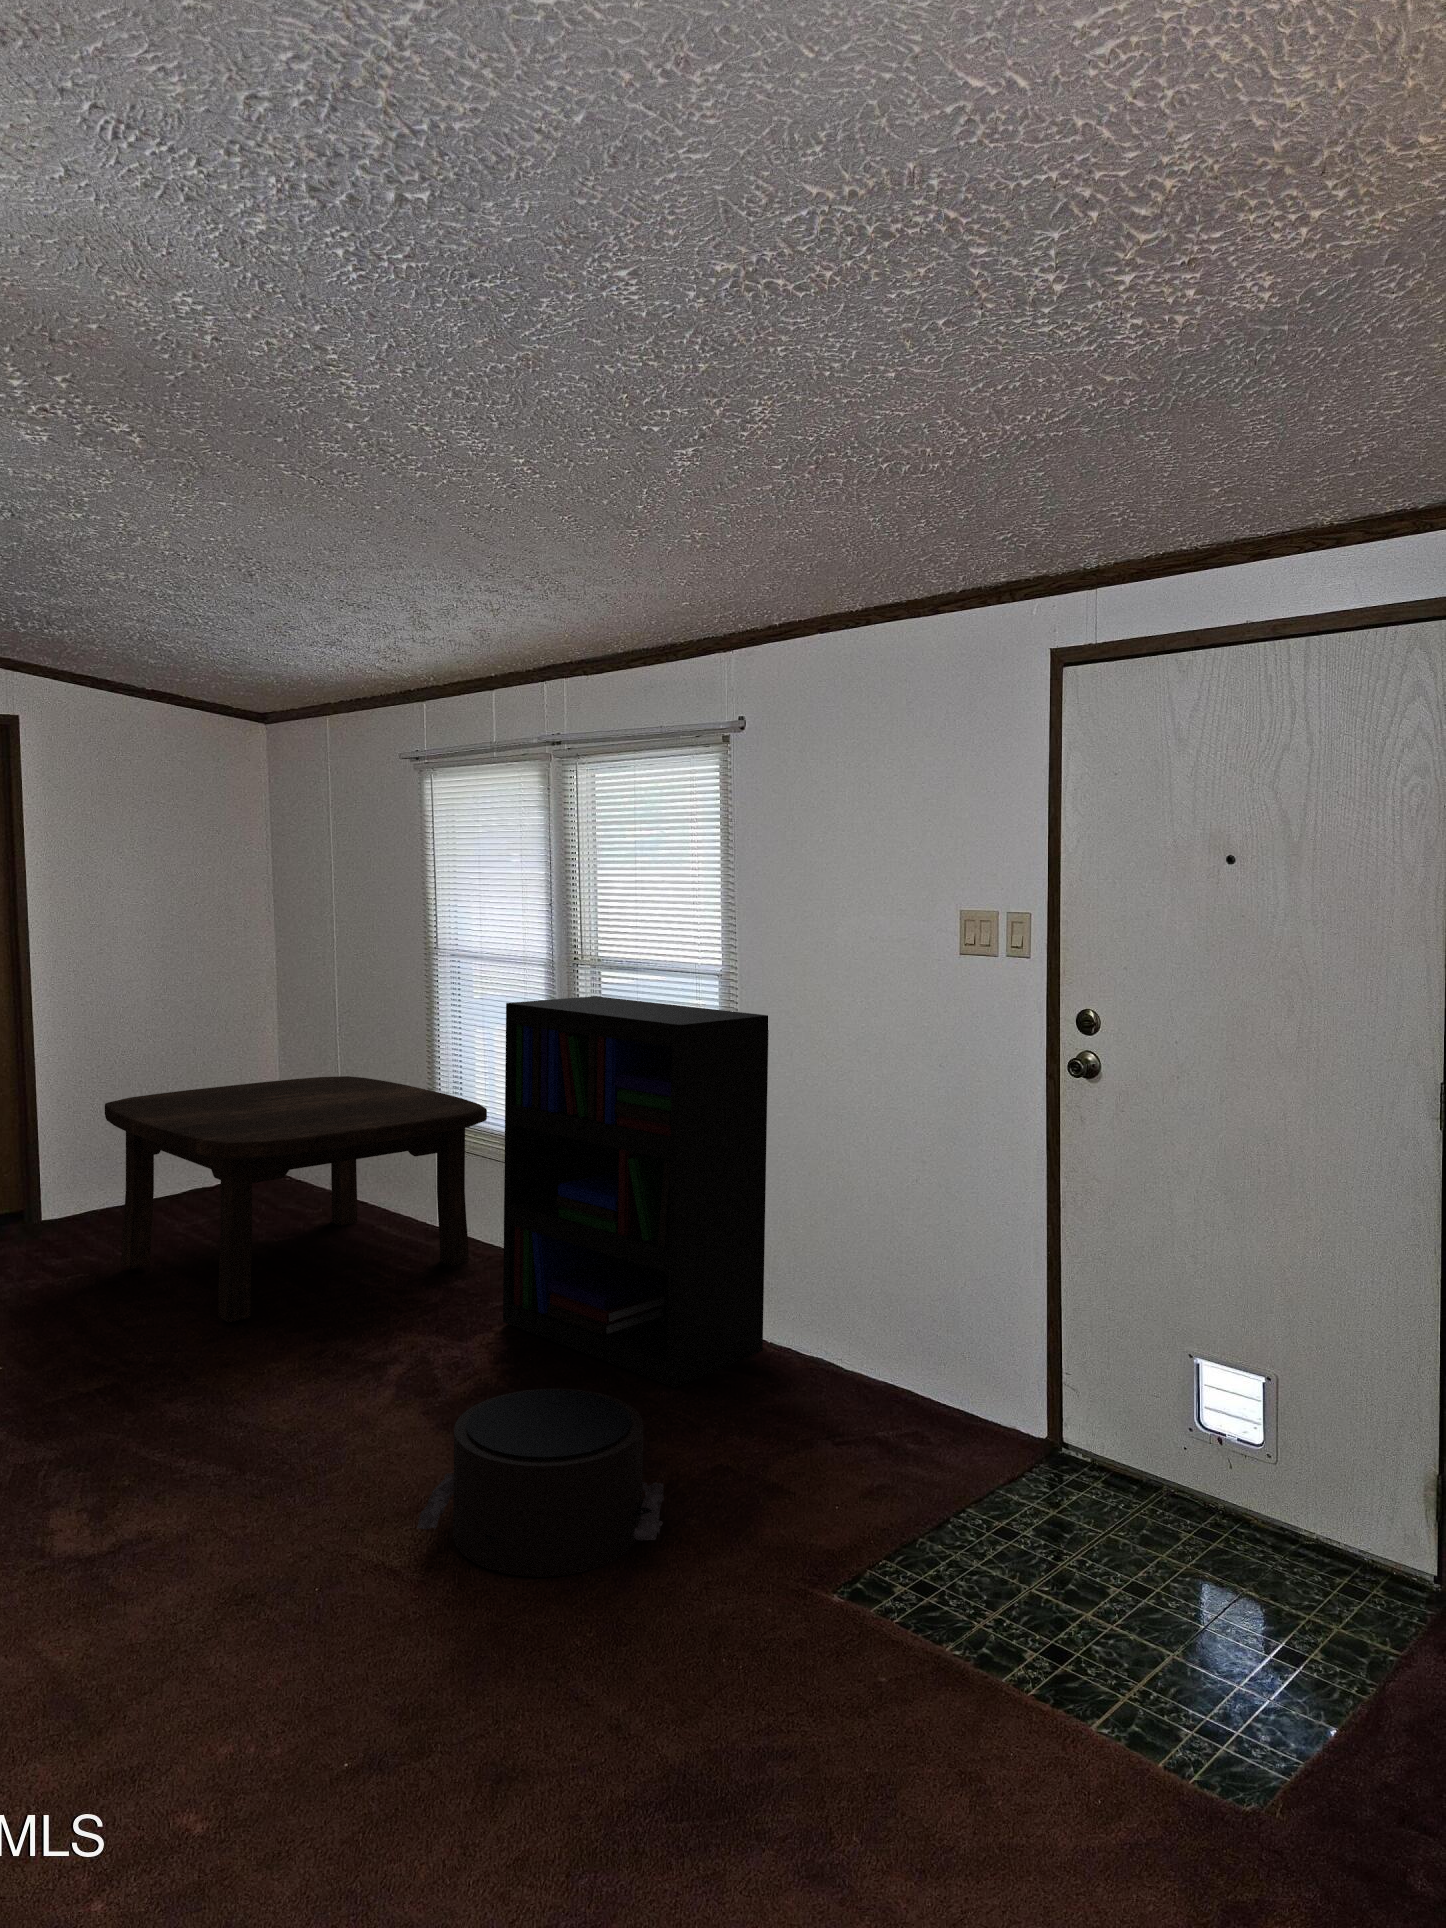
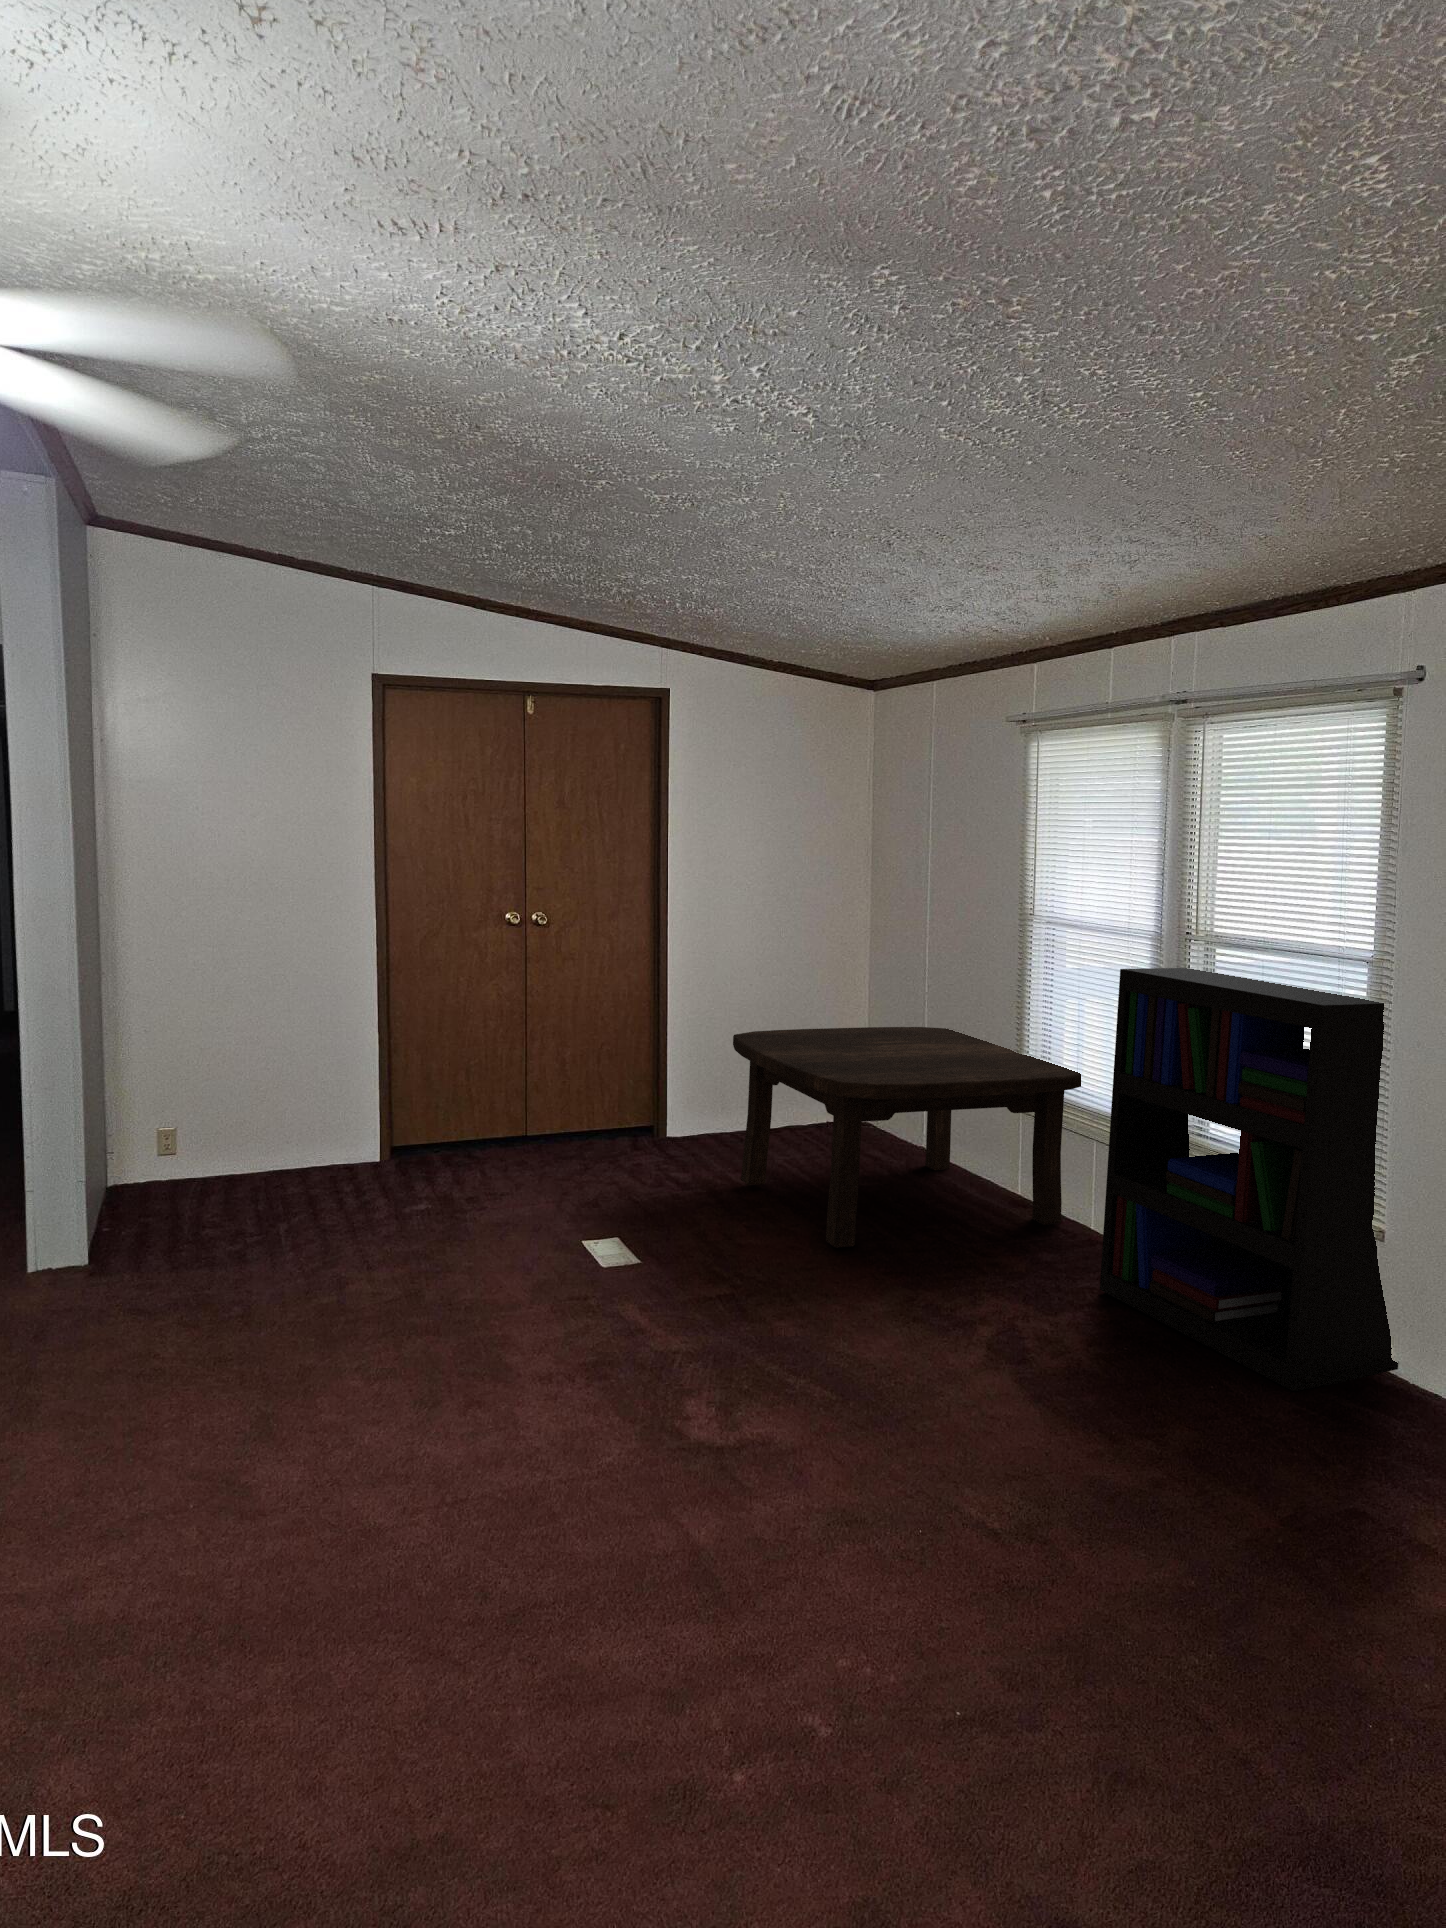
pouf: present [417,1388,664,1577] -> none [1023,1366,1290,1566]

